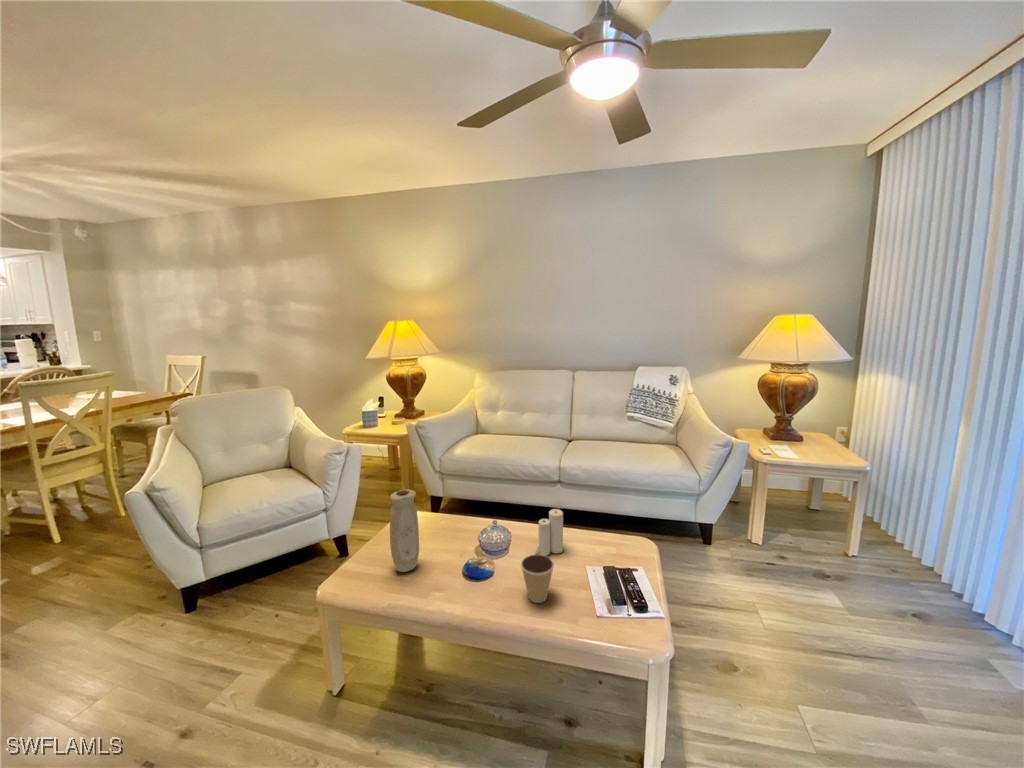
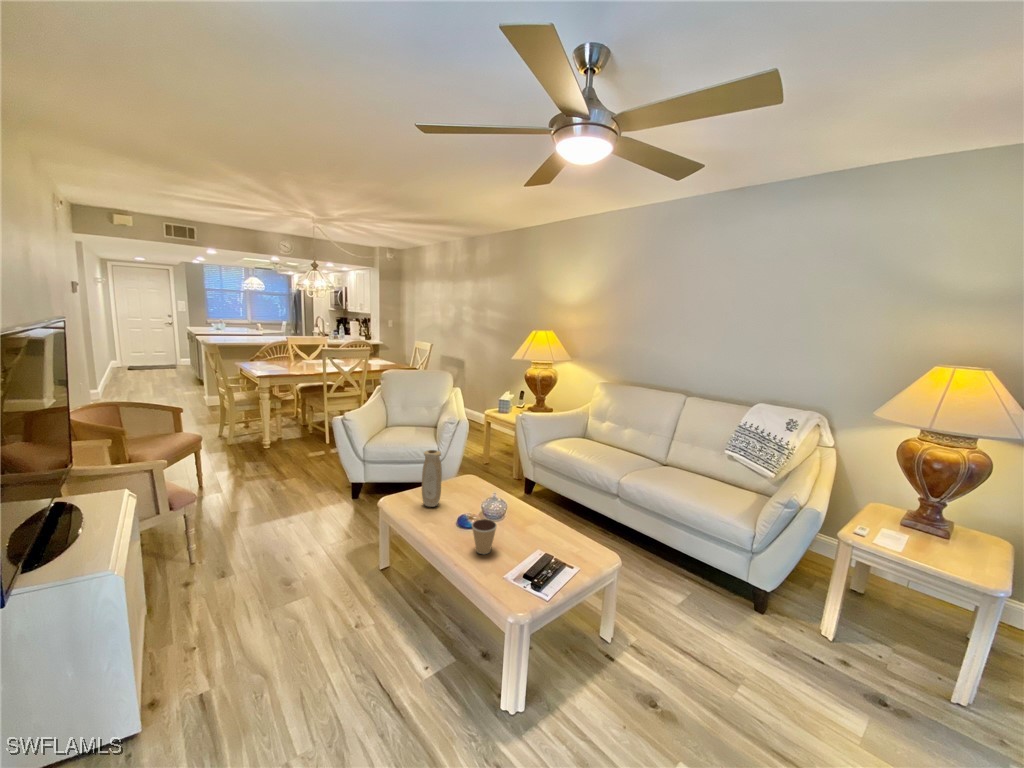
candle: present [536,509,563,556] -> none [515,496,542,535]

